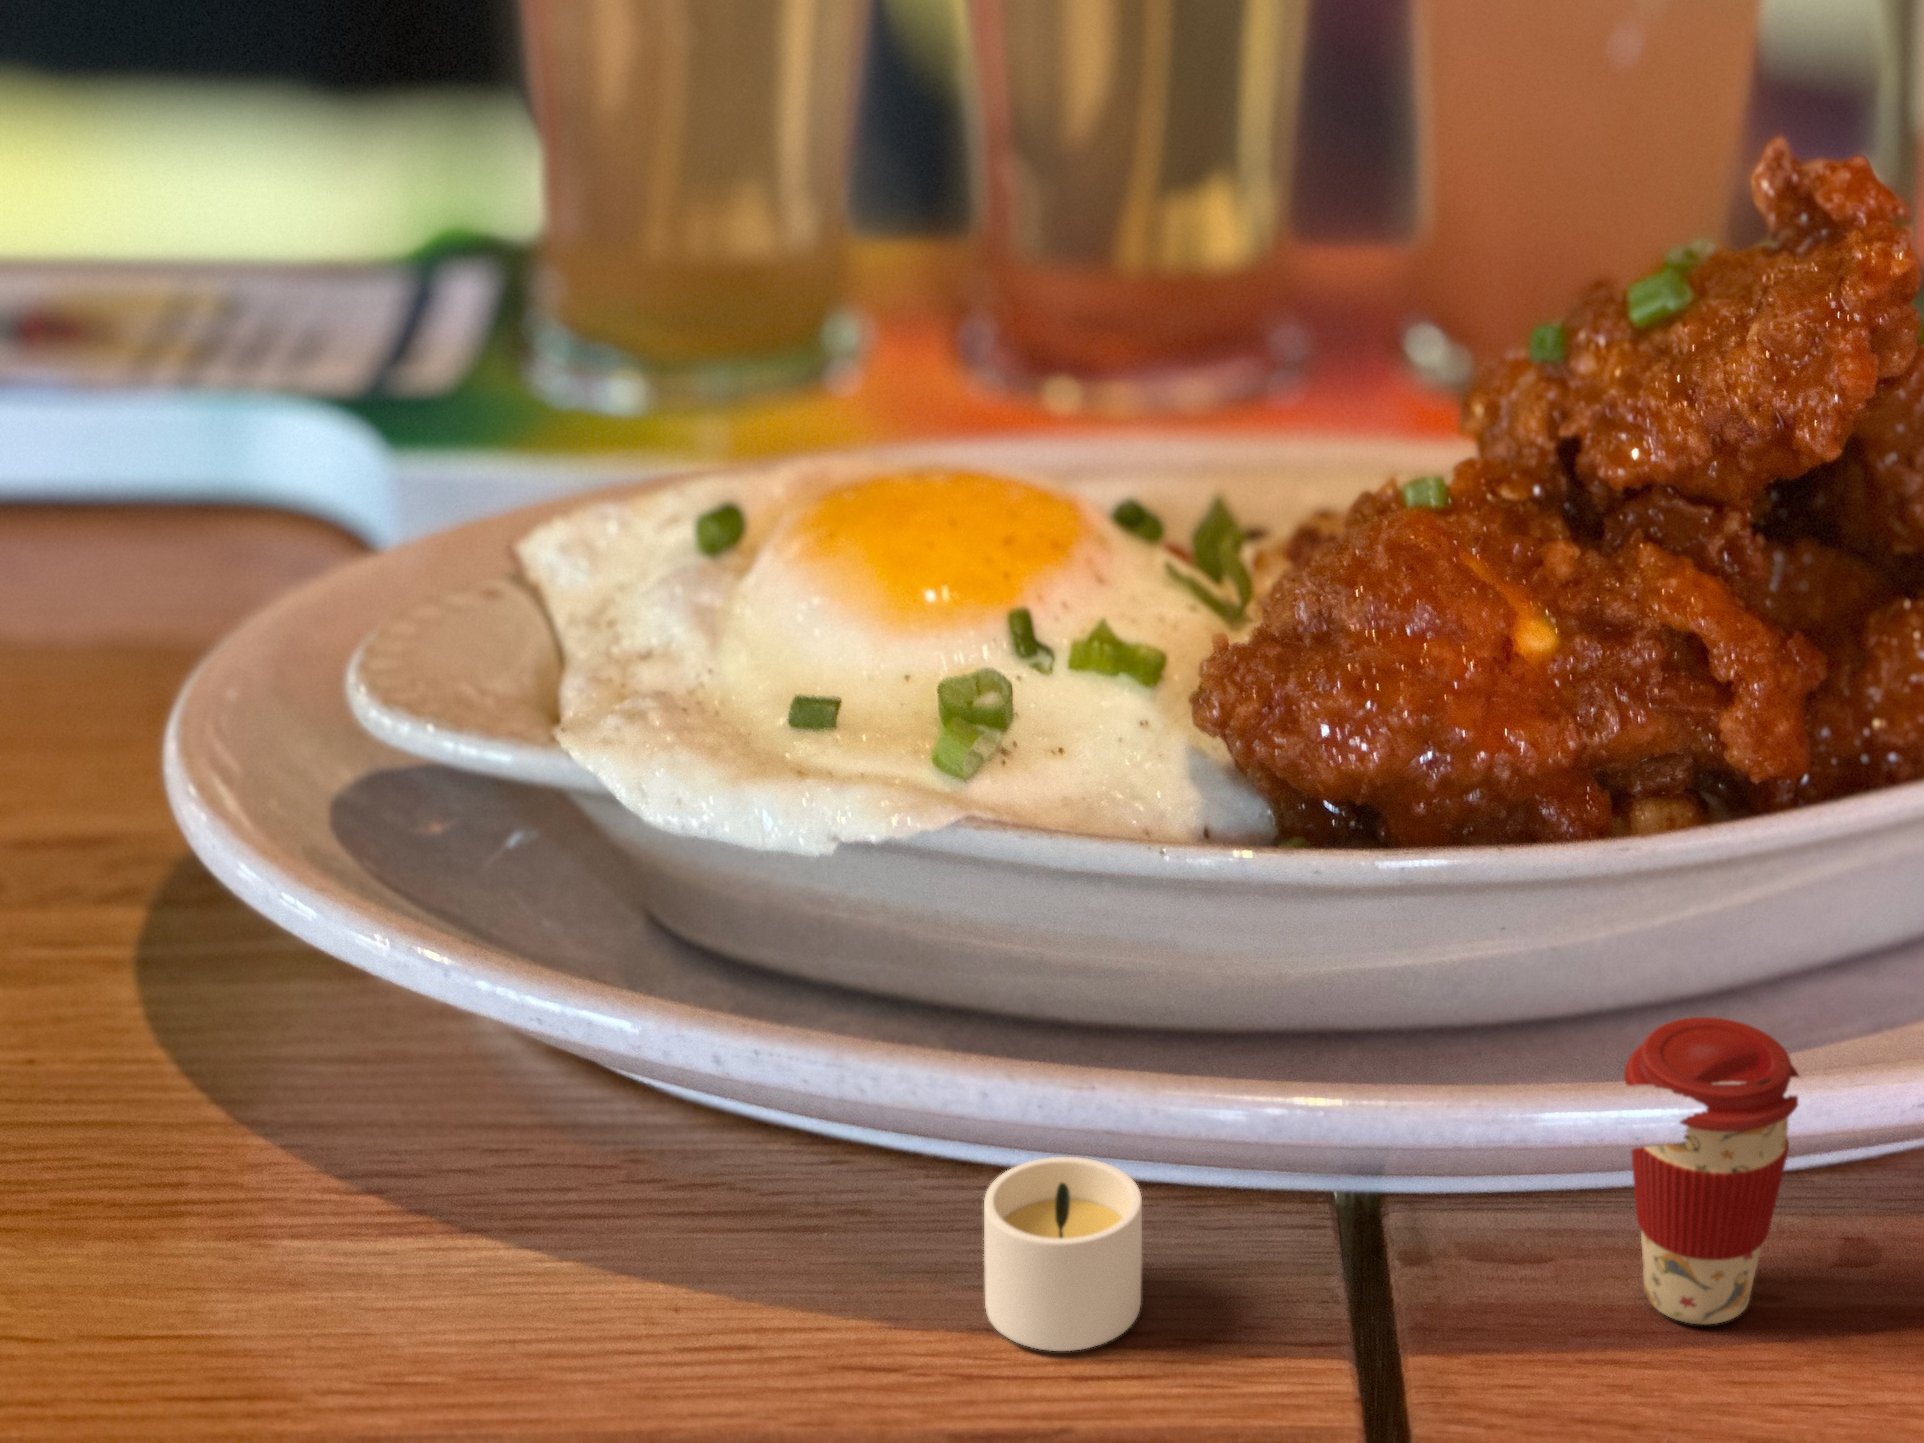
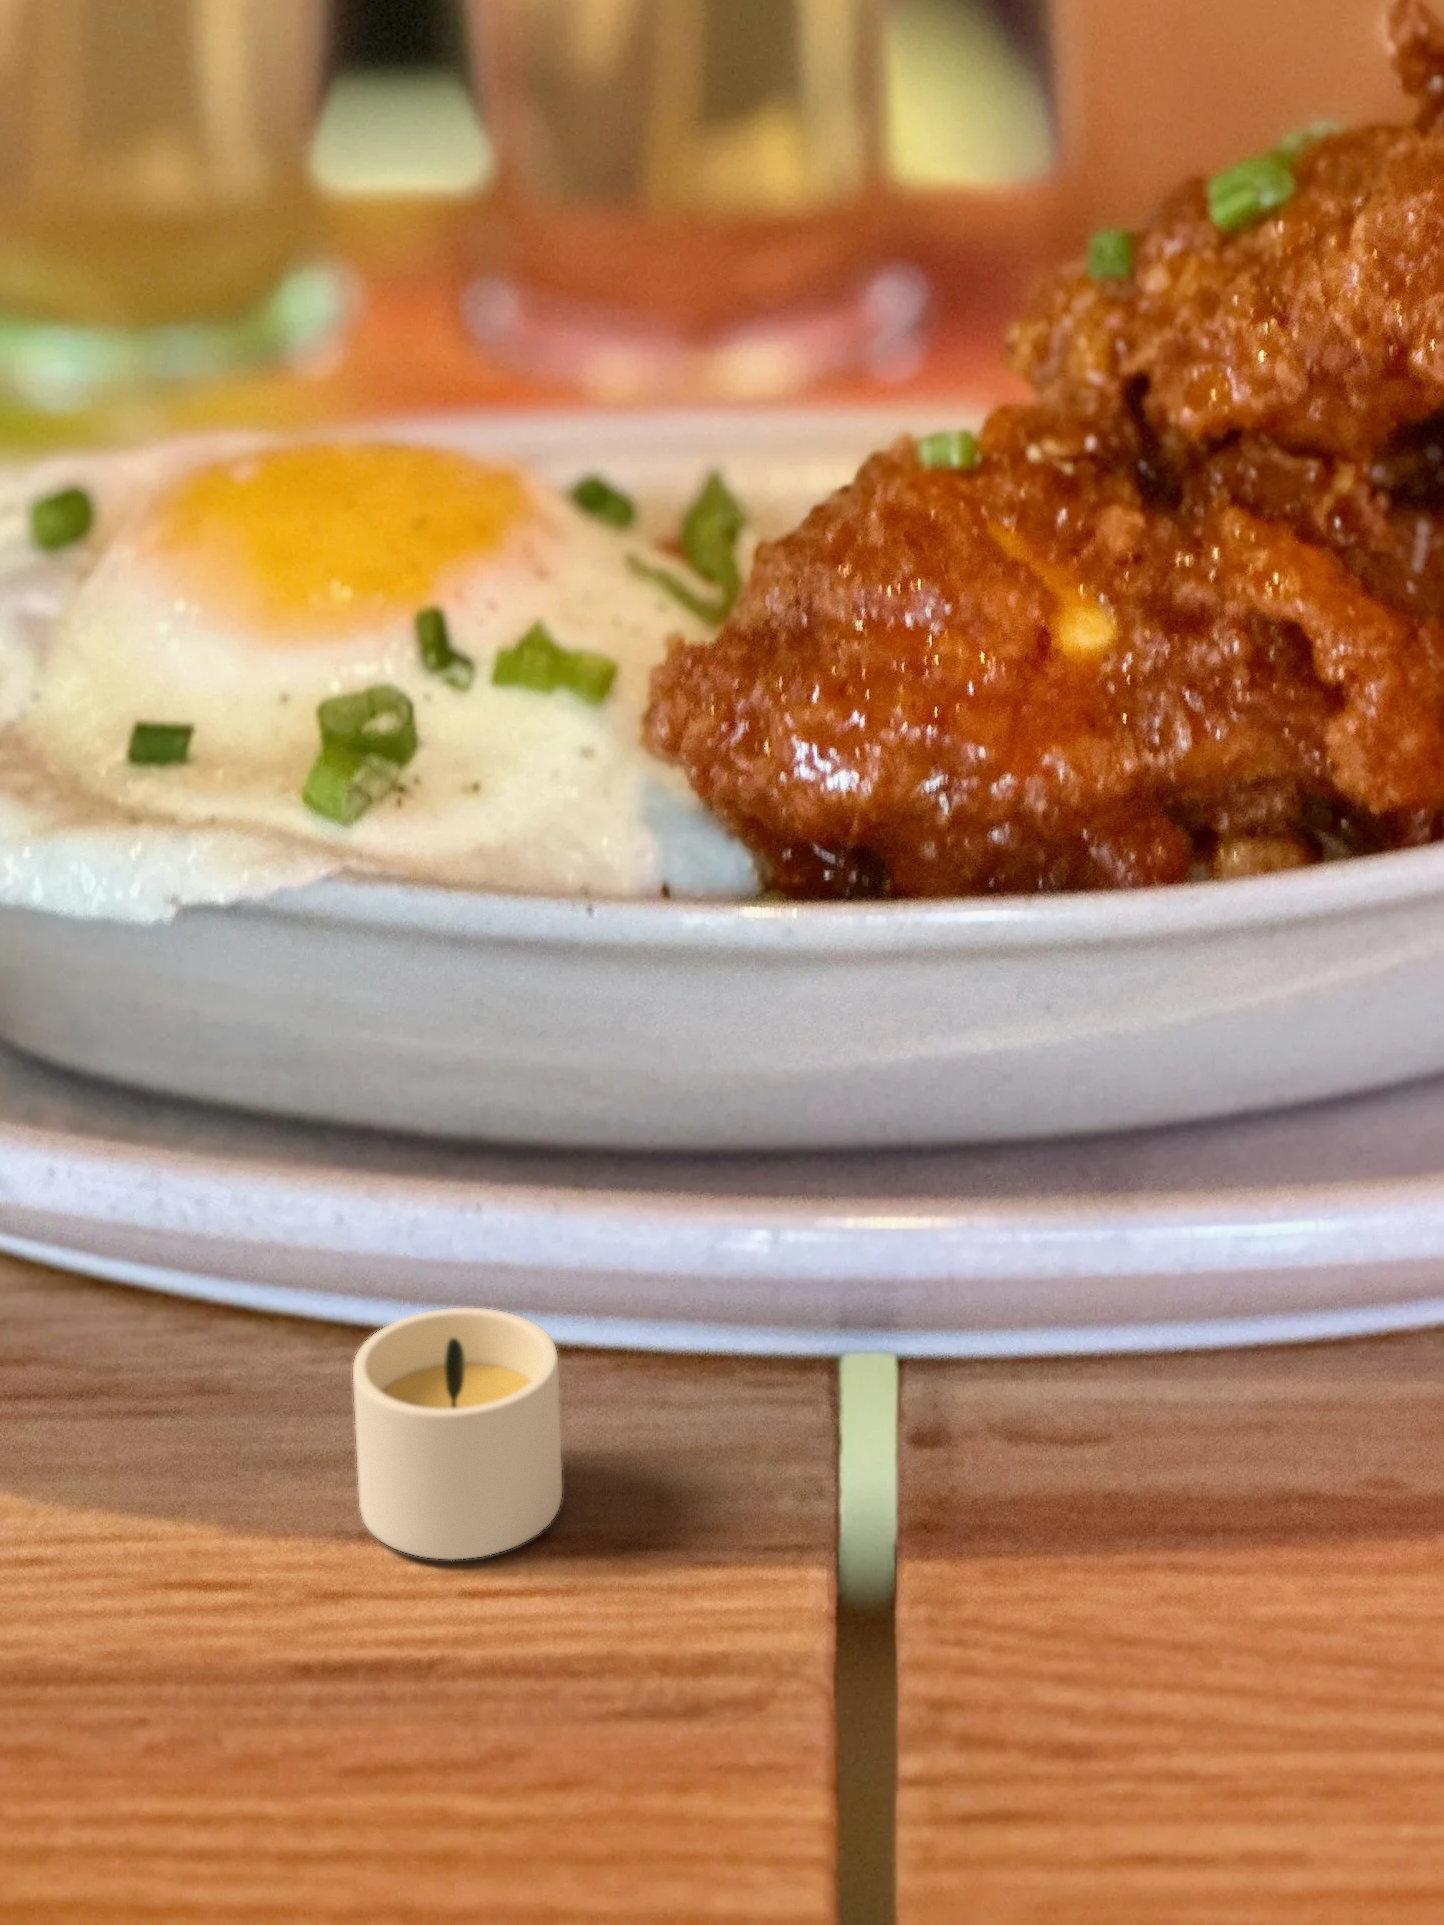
coffee cup: present [1624,1017,1799,1324] -> none [1180,1111,1411,1518]

